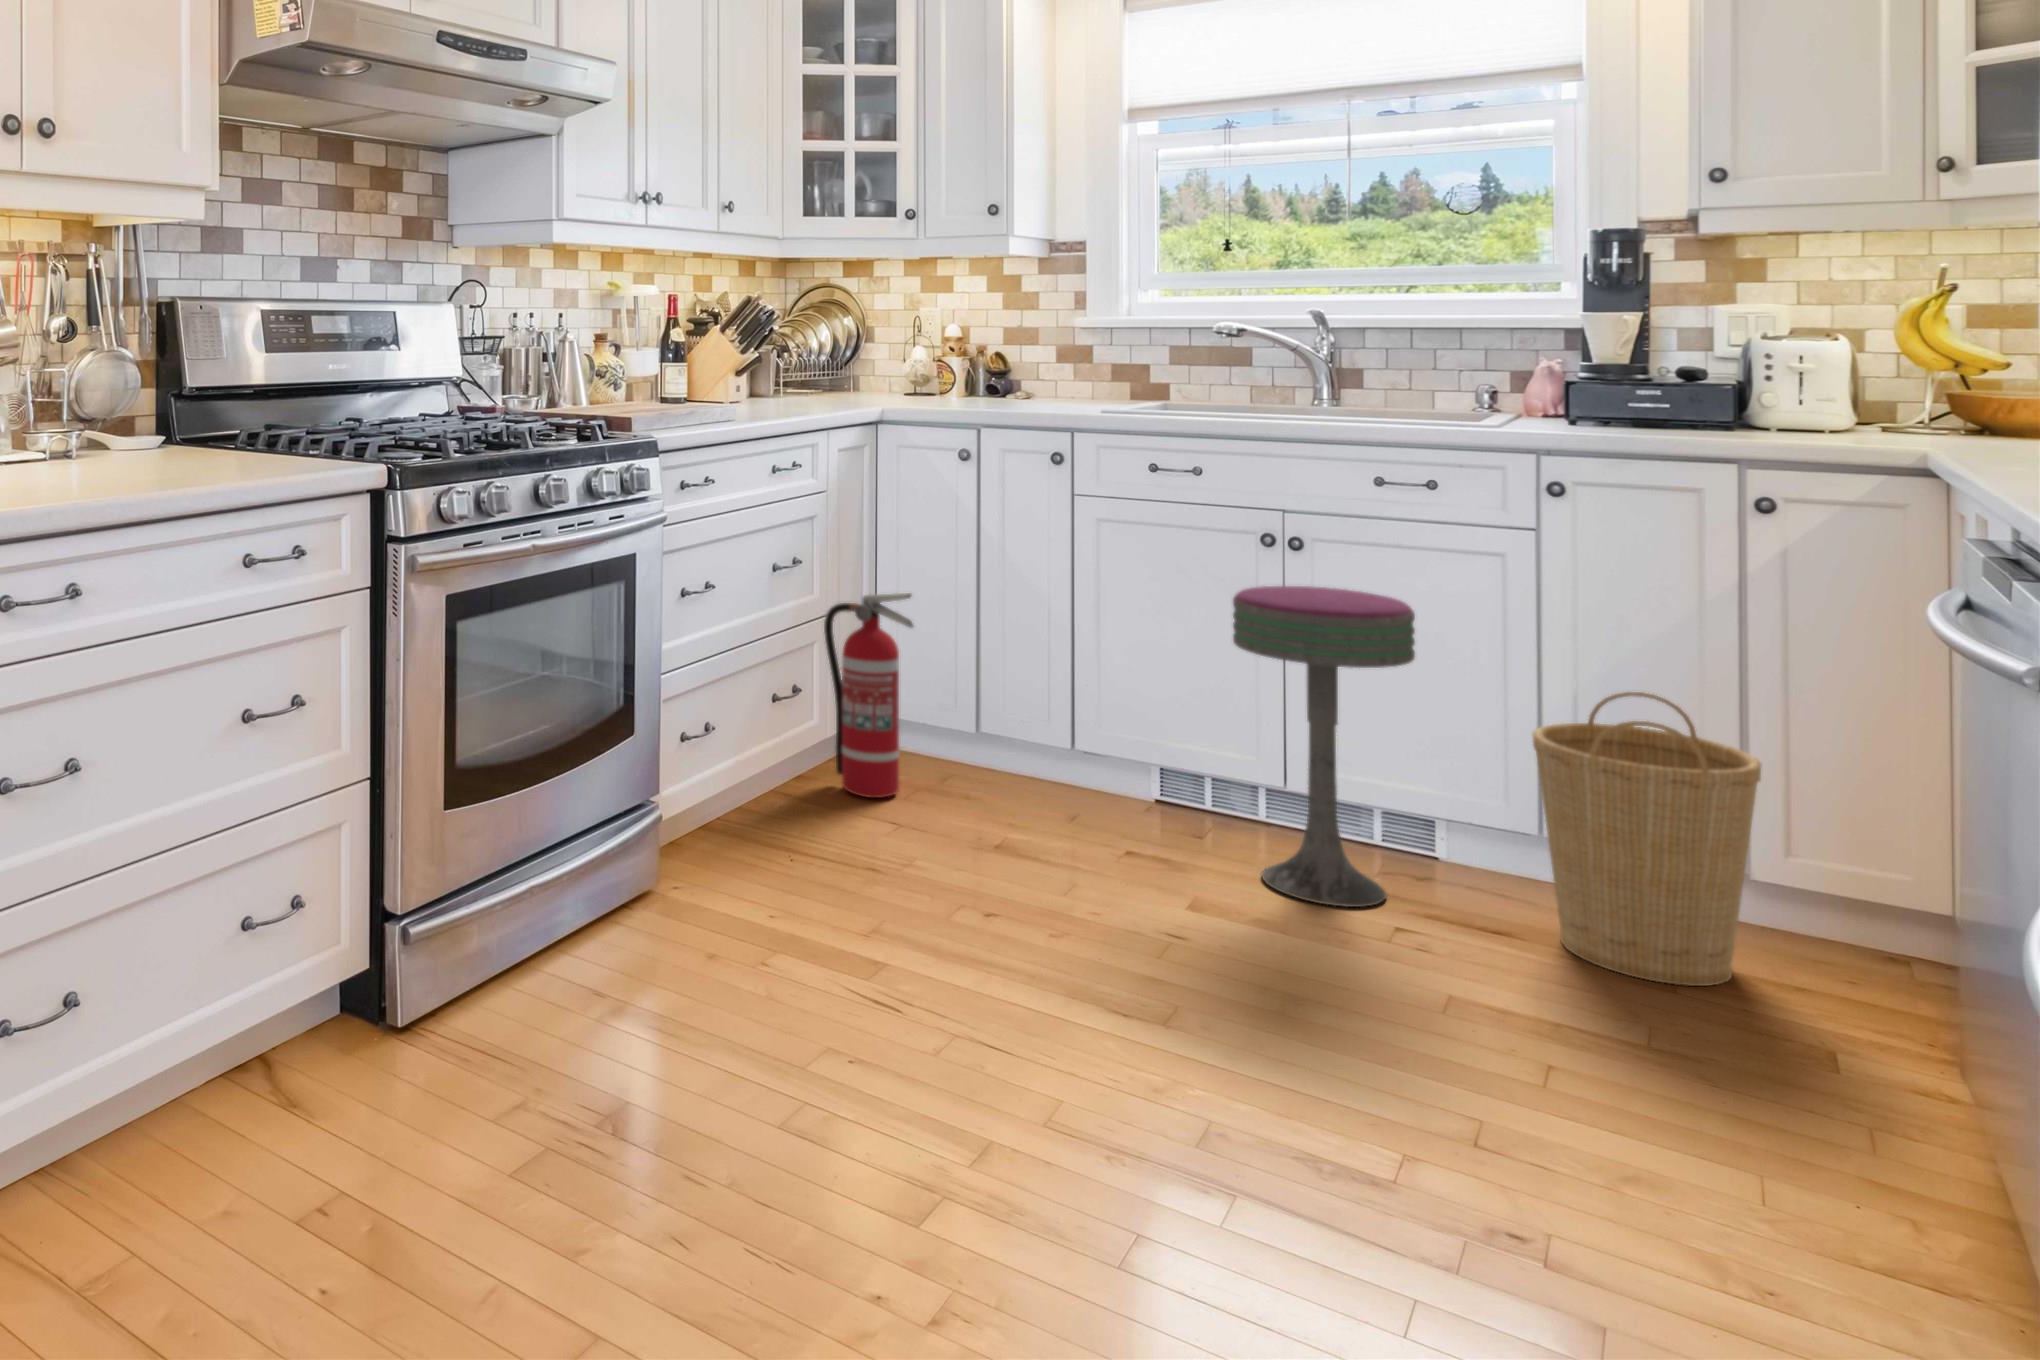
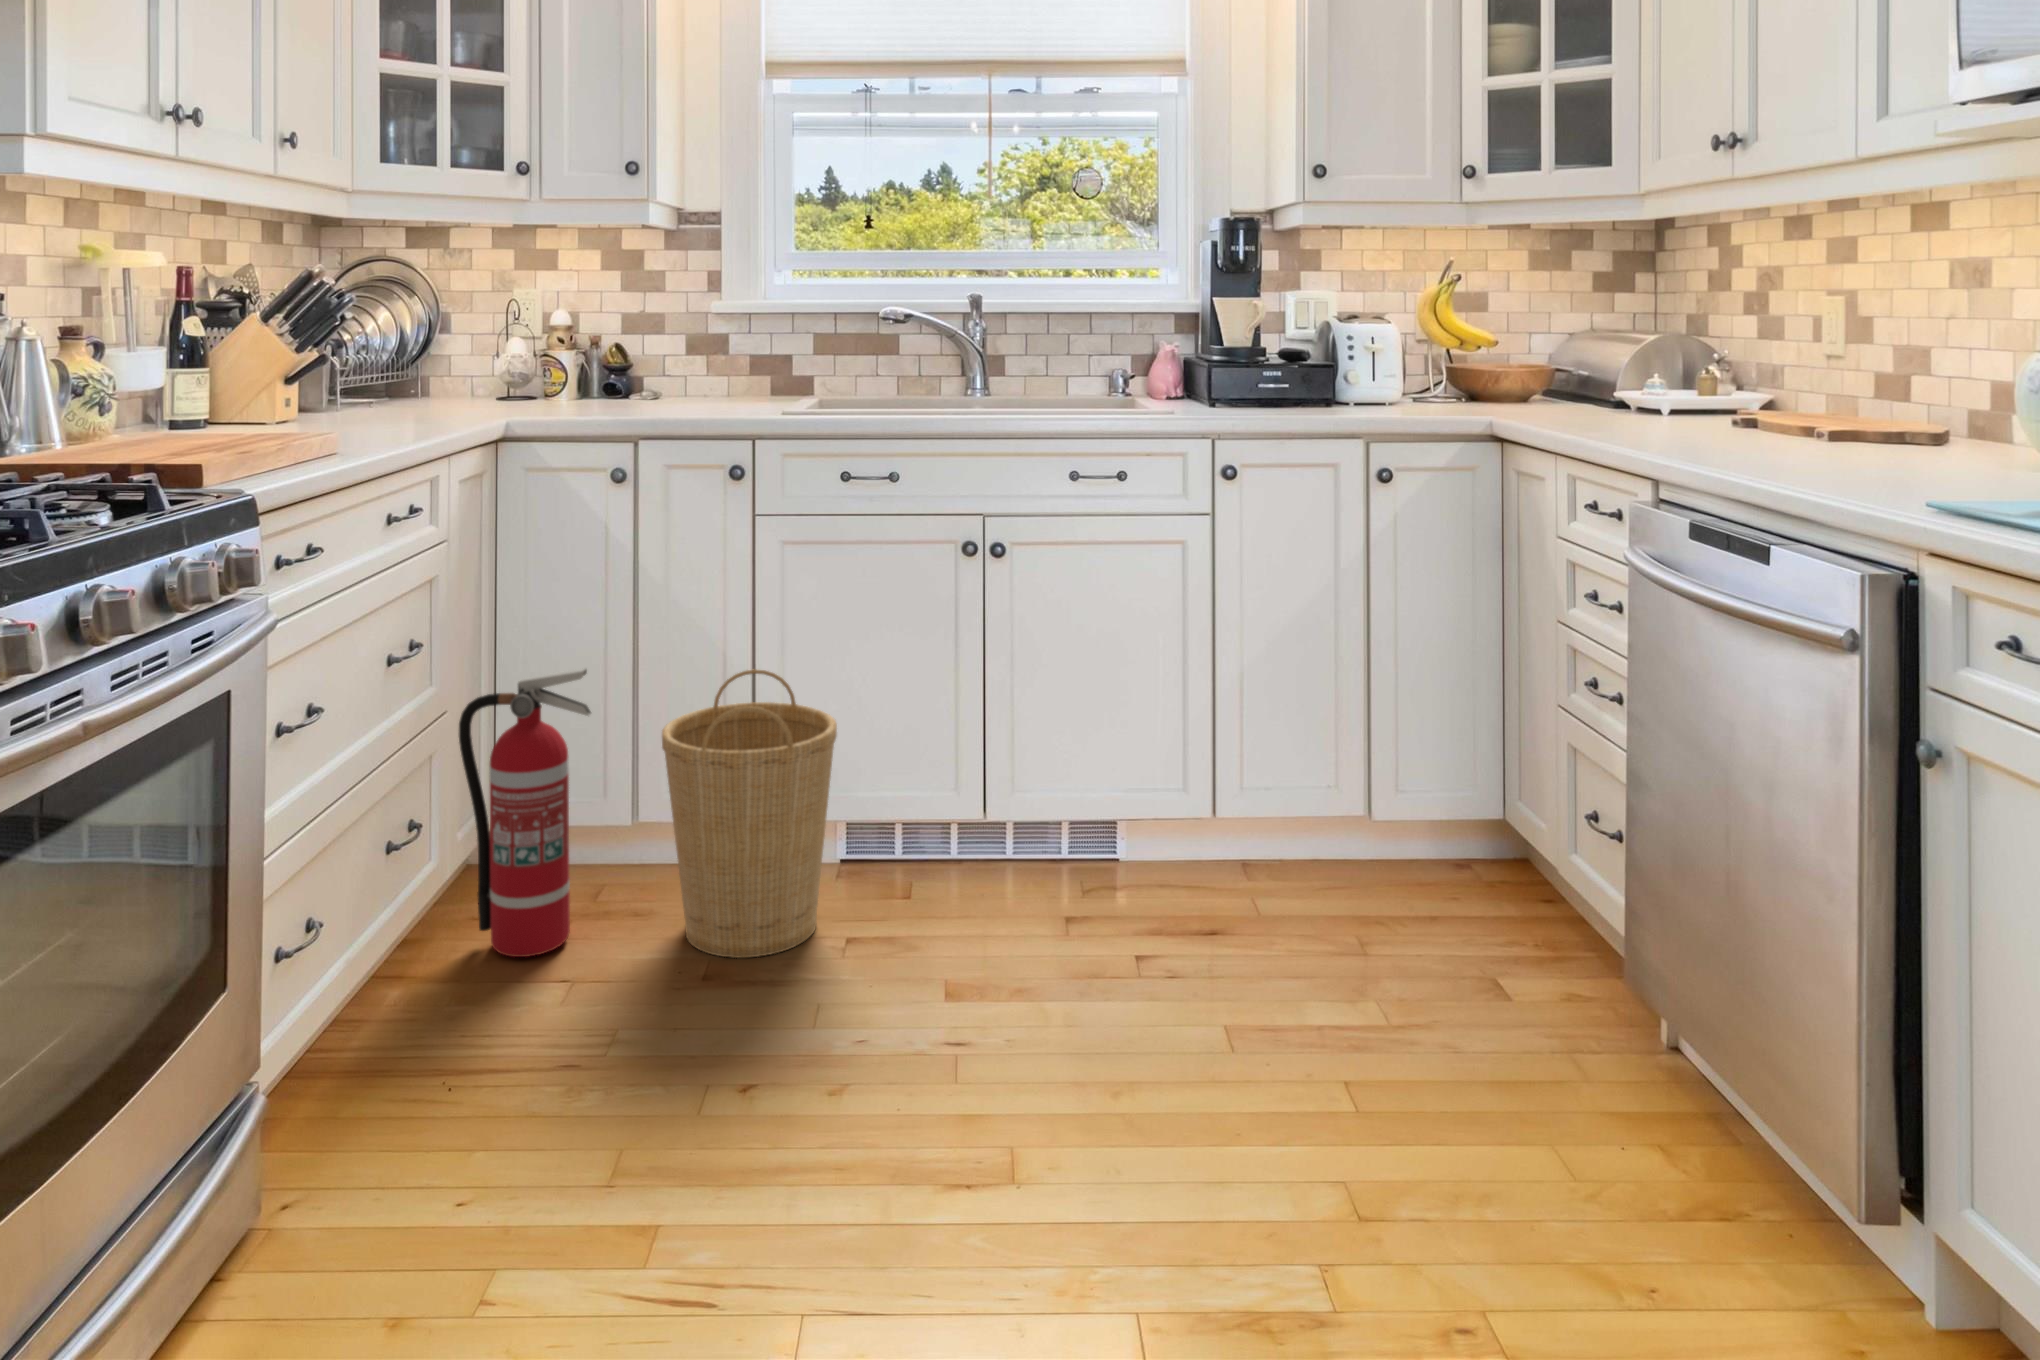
bar stool: present [1233,586,1415,907] -> none [976,597,1149,952]
basket: present [1532,692,1761,986] -> present [662,669,837,958]

